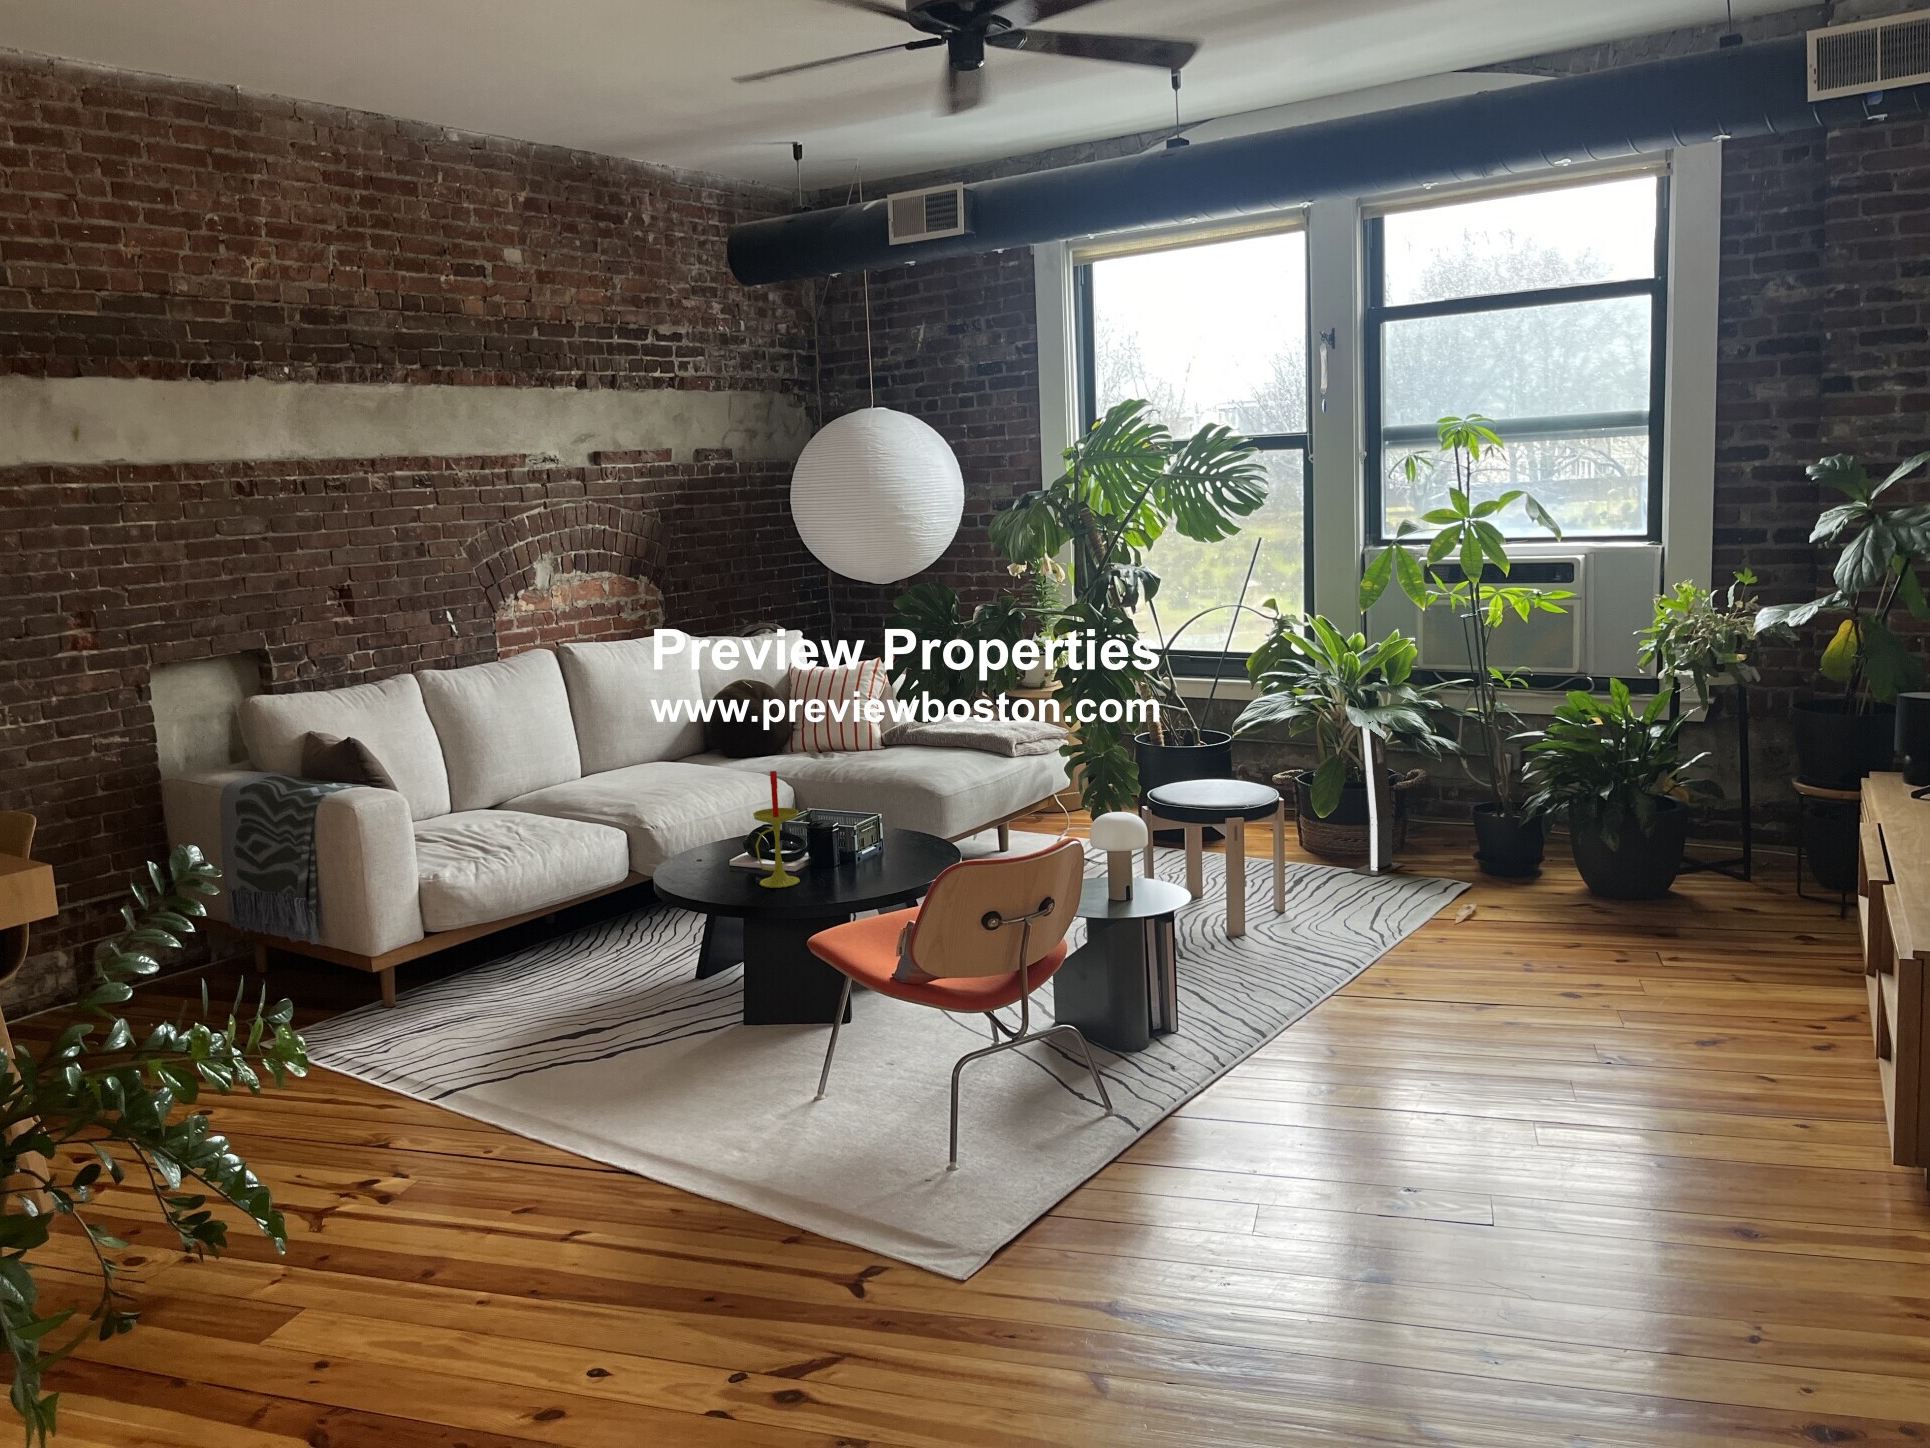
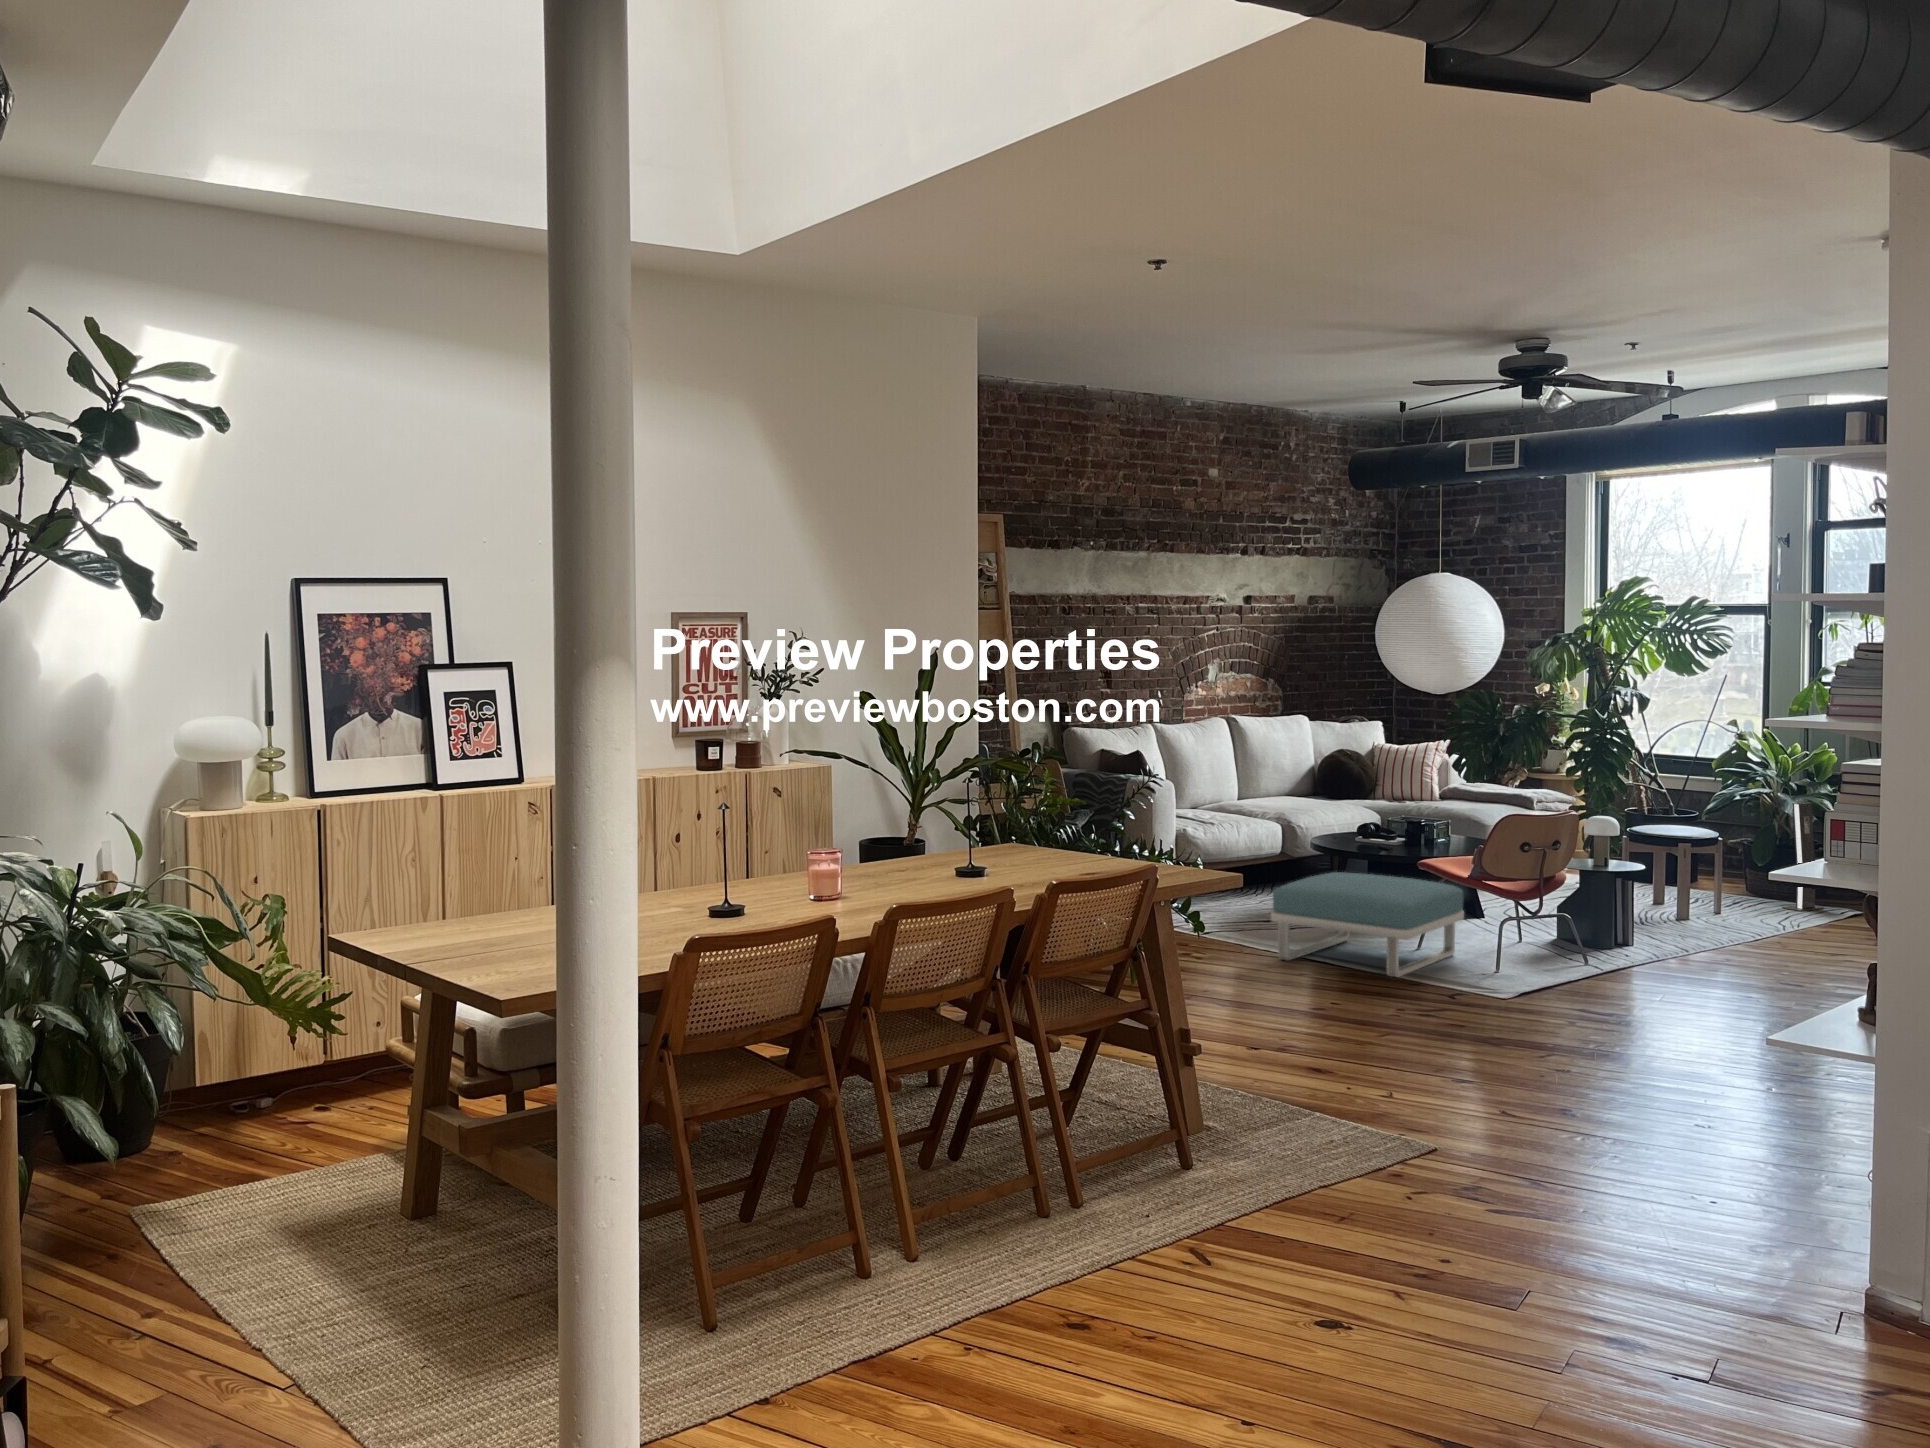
candle: present [753,771,800,888] -> none [1384,780,1410,847]
footstool: none [519,954,889,1205] -> present [1271,872,1464,977]

